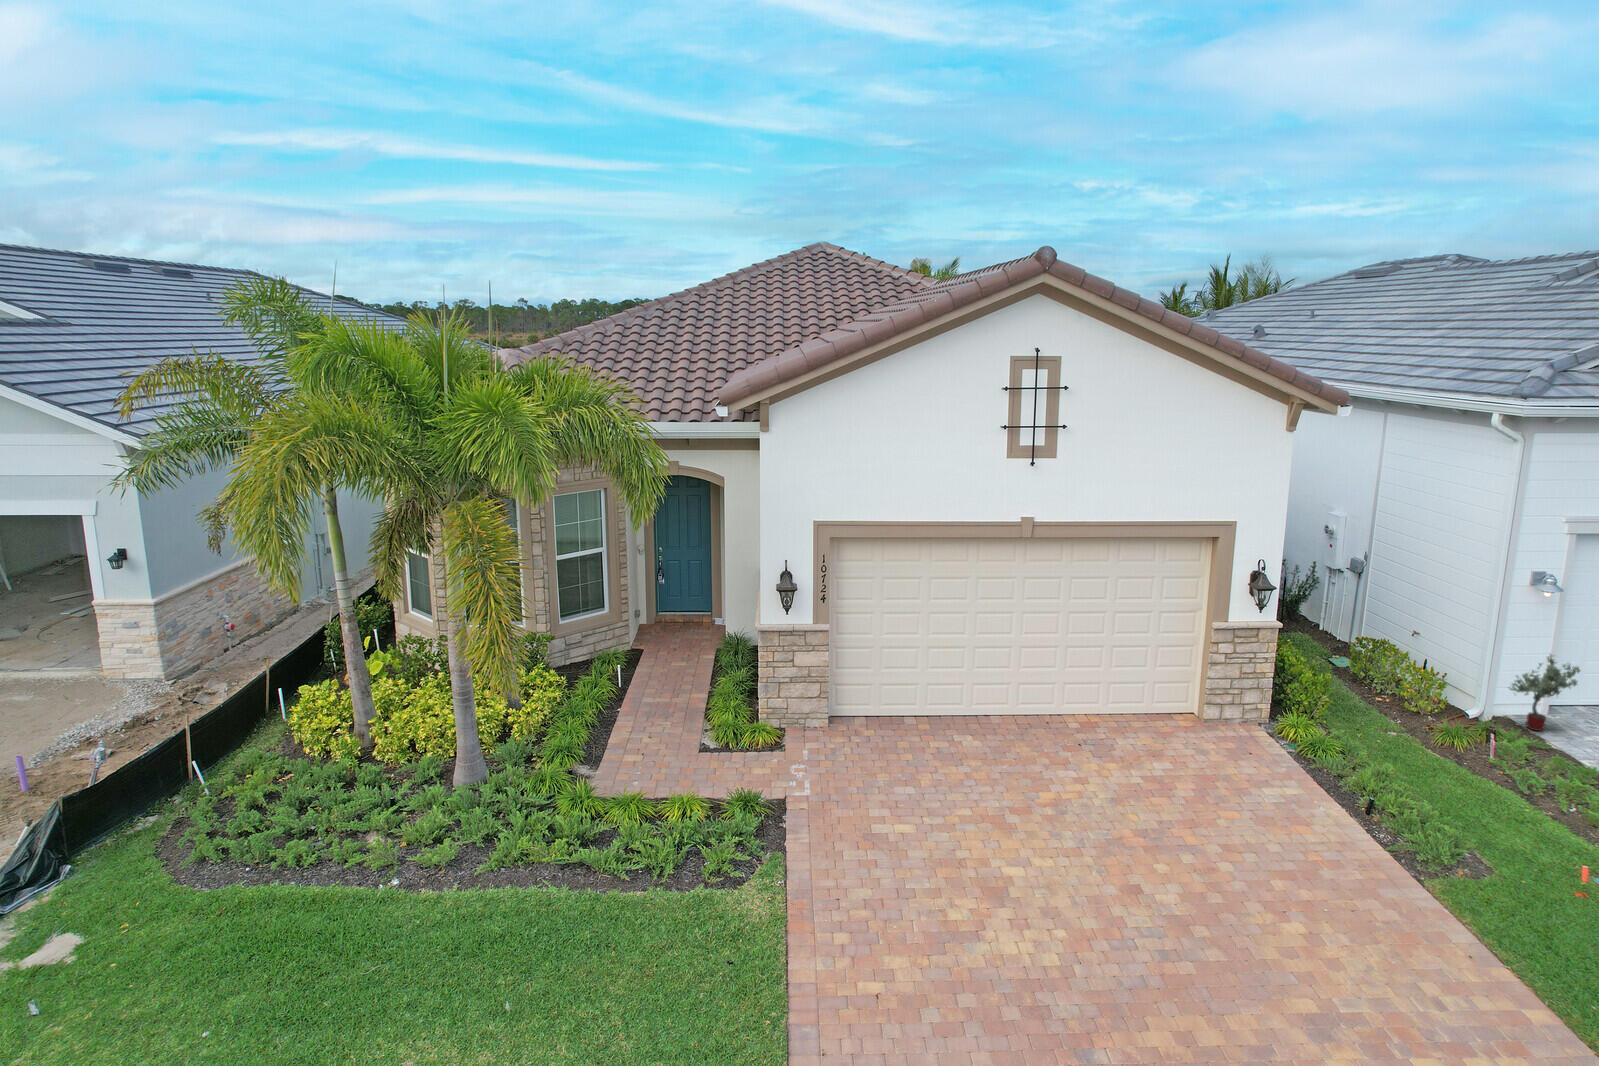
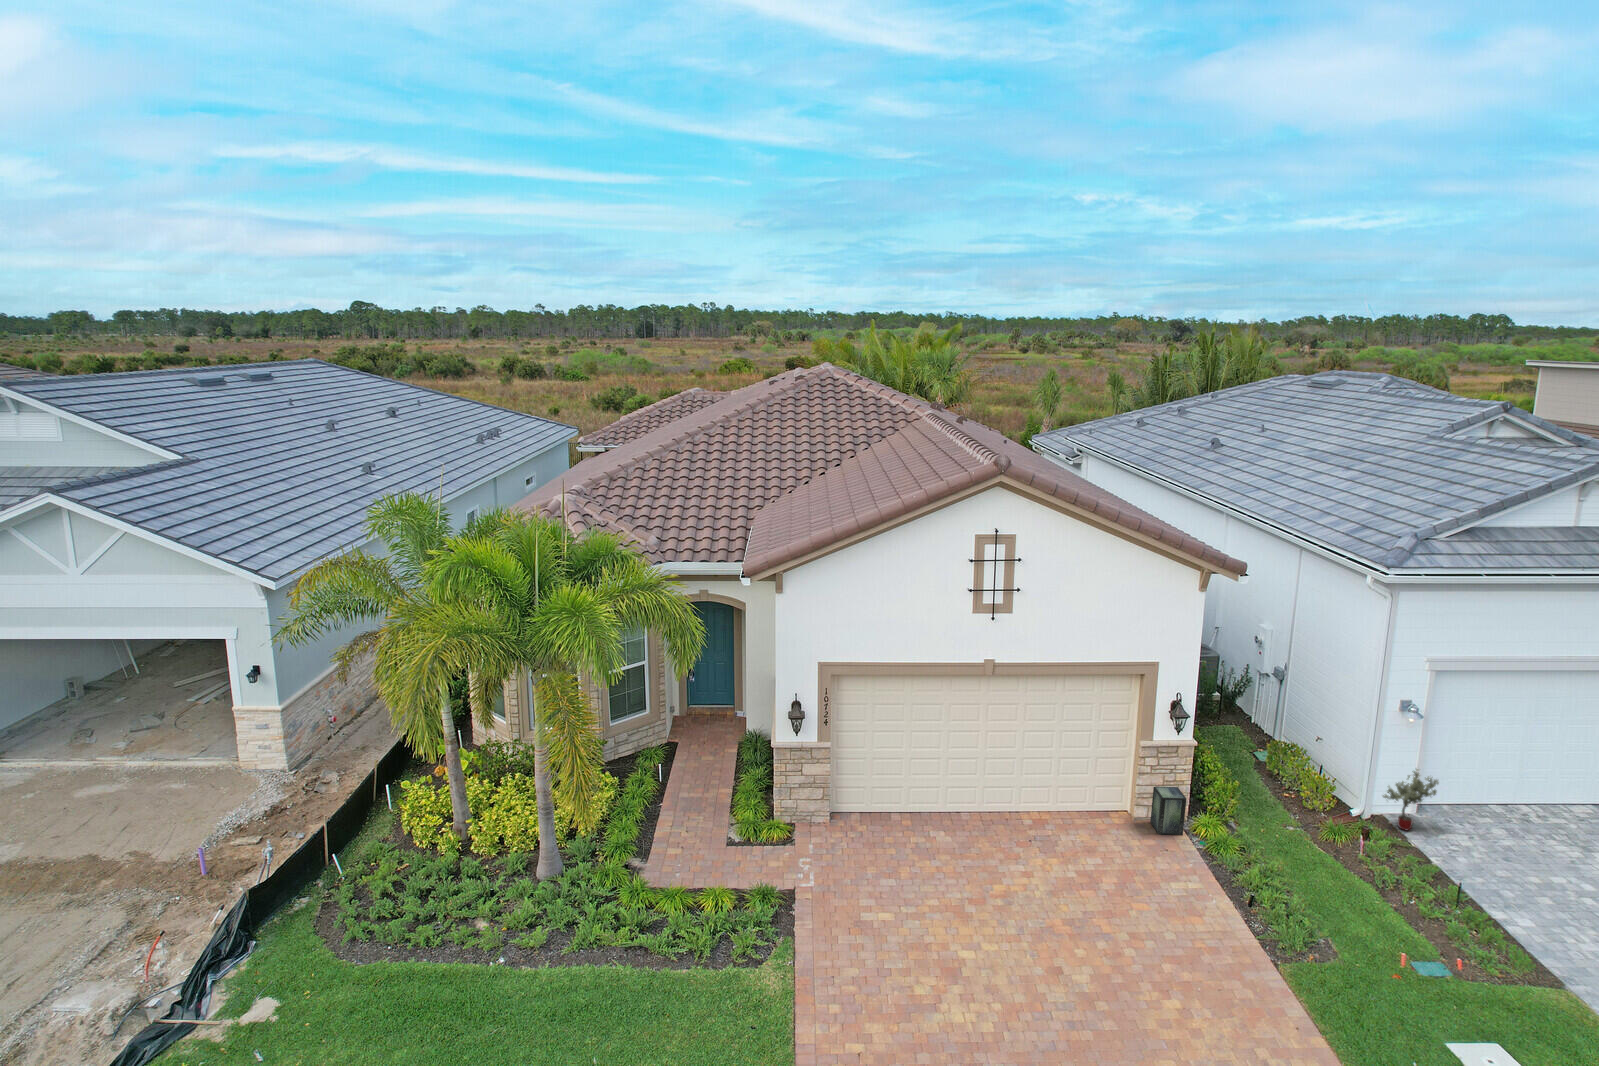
storage box: none [1223,679,1272,737] -> present [1150,787,1186,835]

